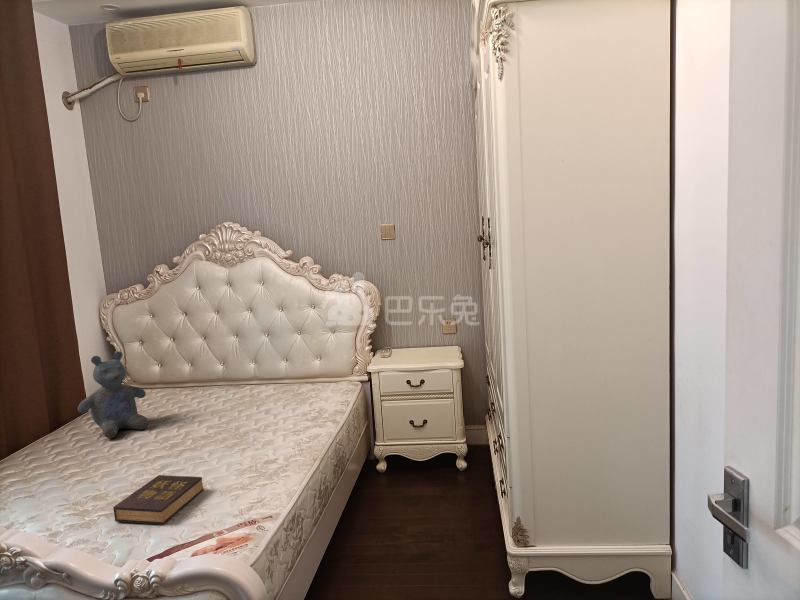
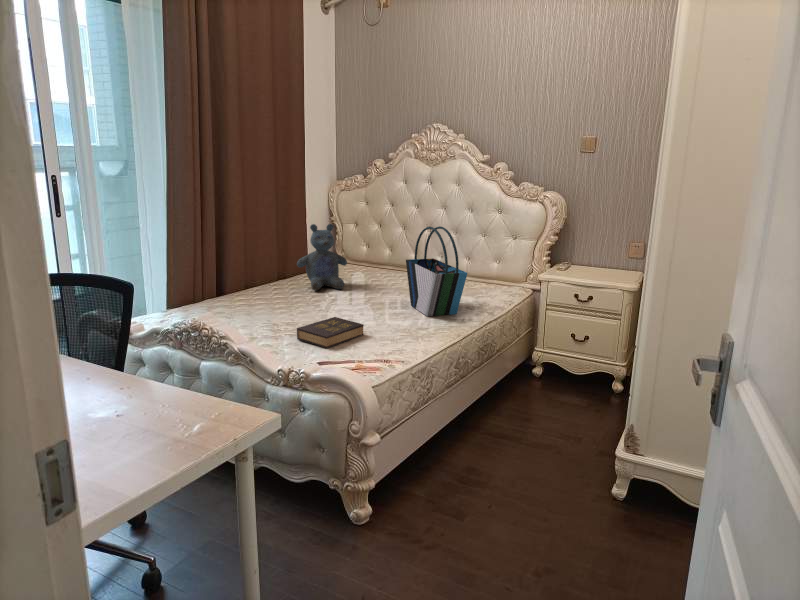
tote bag: none [228,338,308,443] -> present [406,226,467,316]

